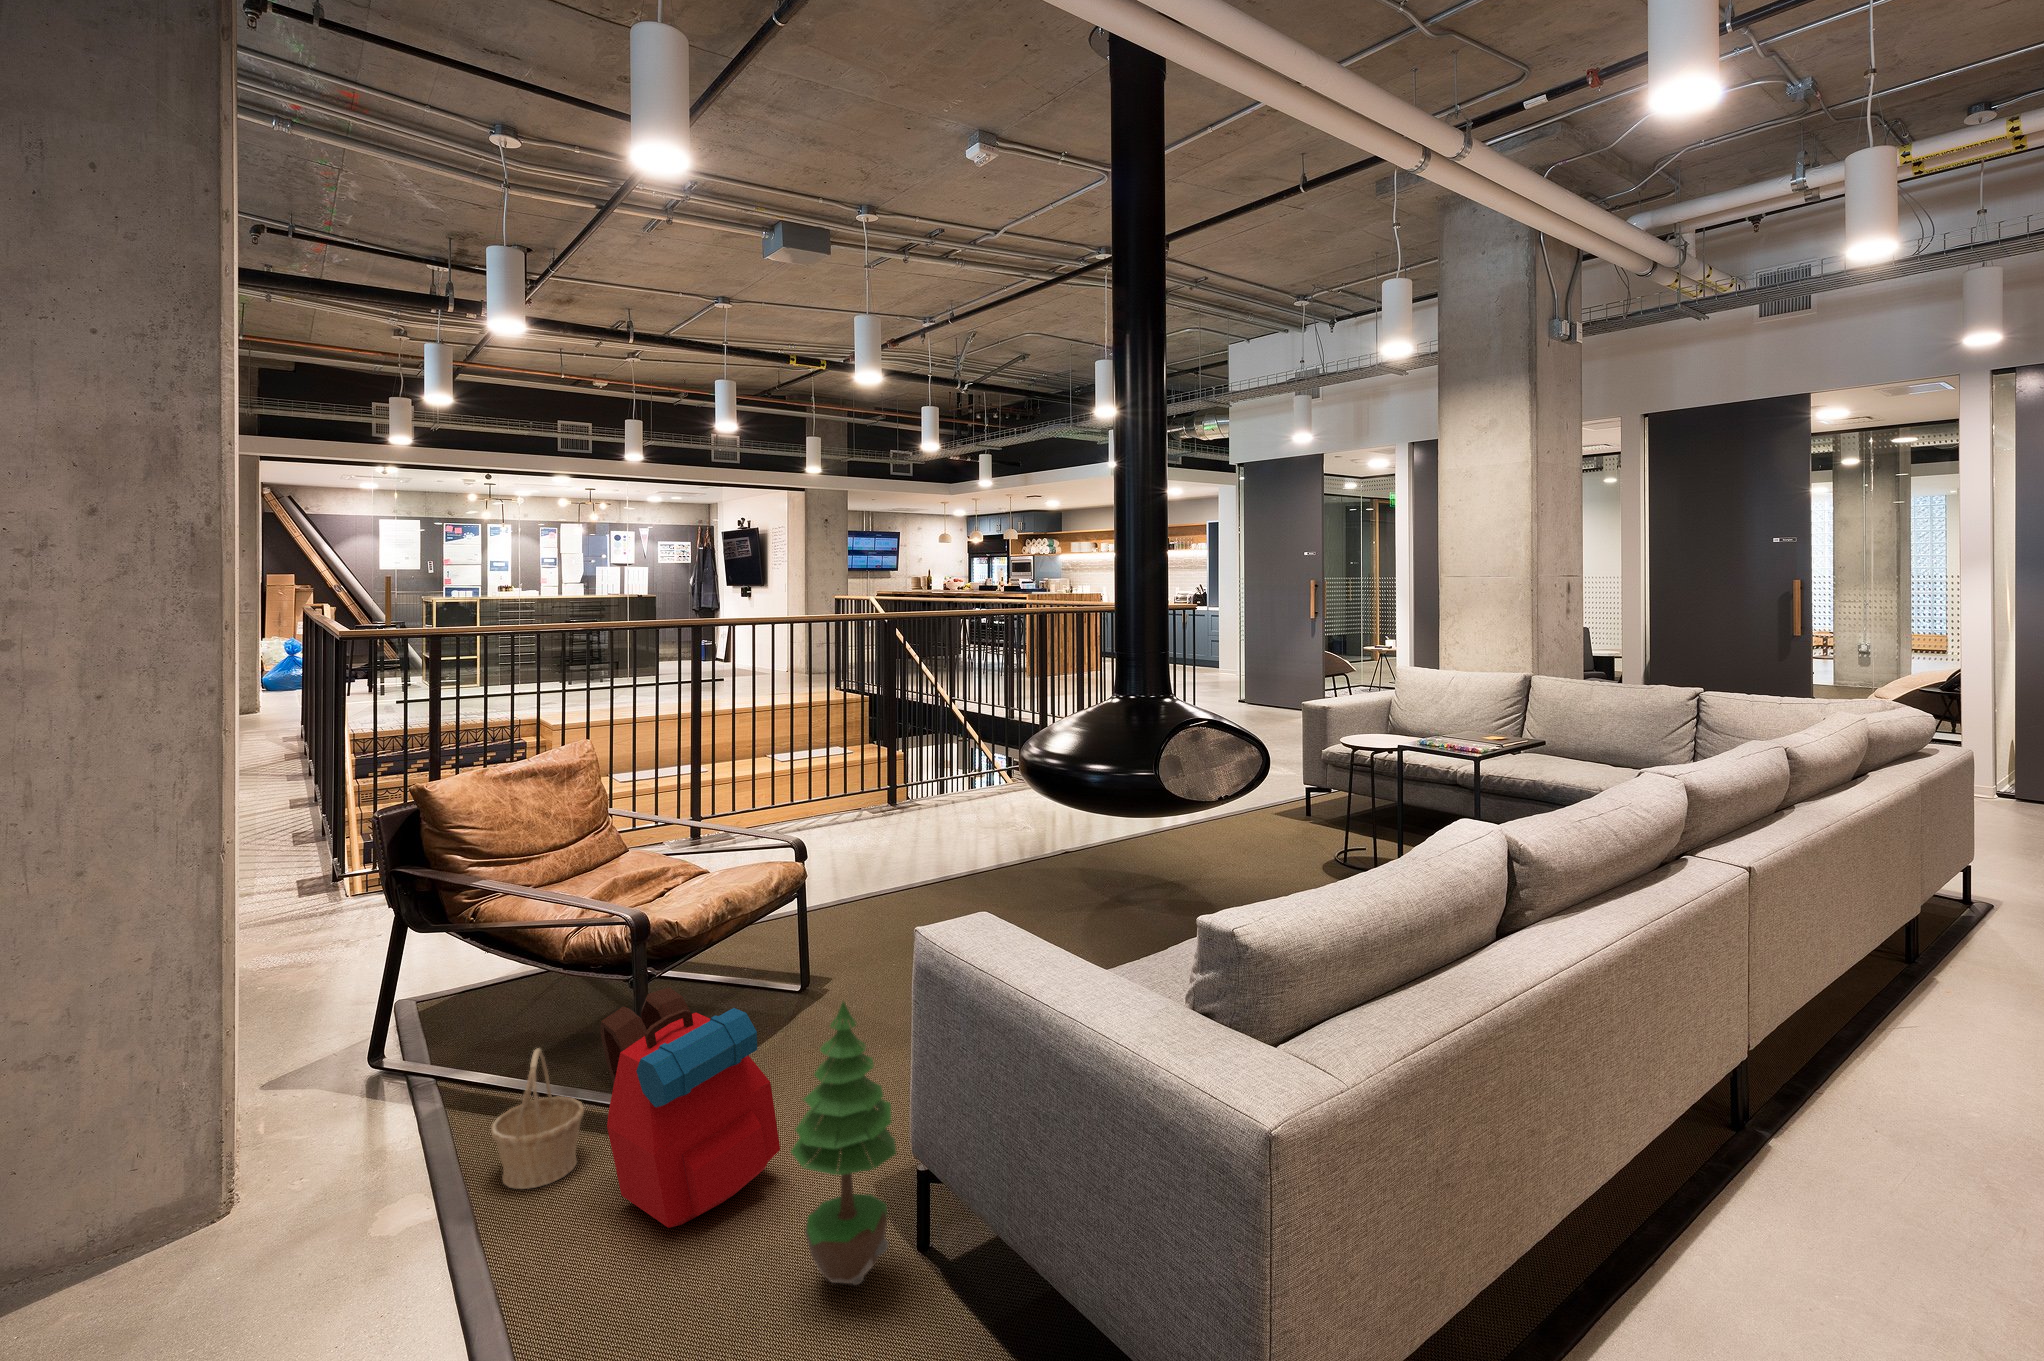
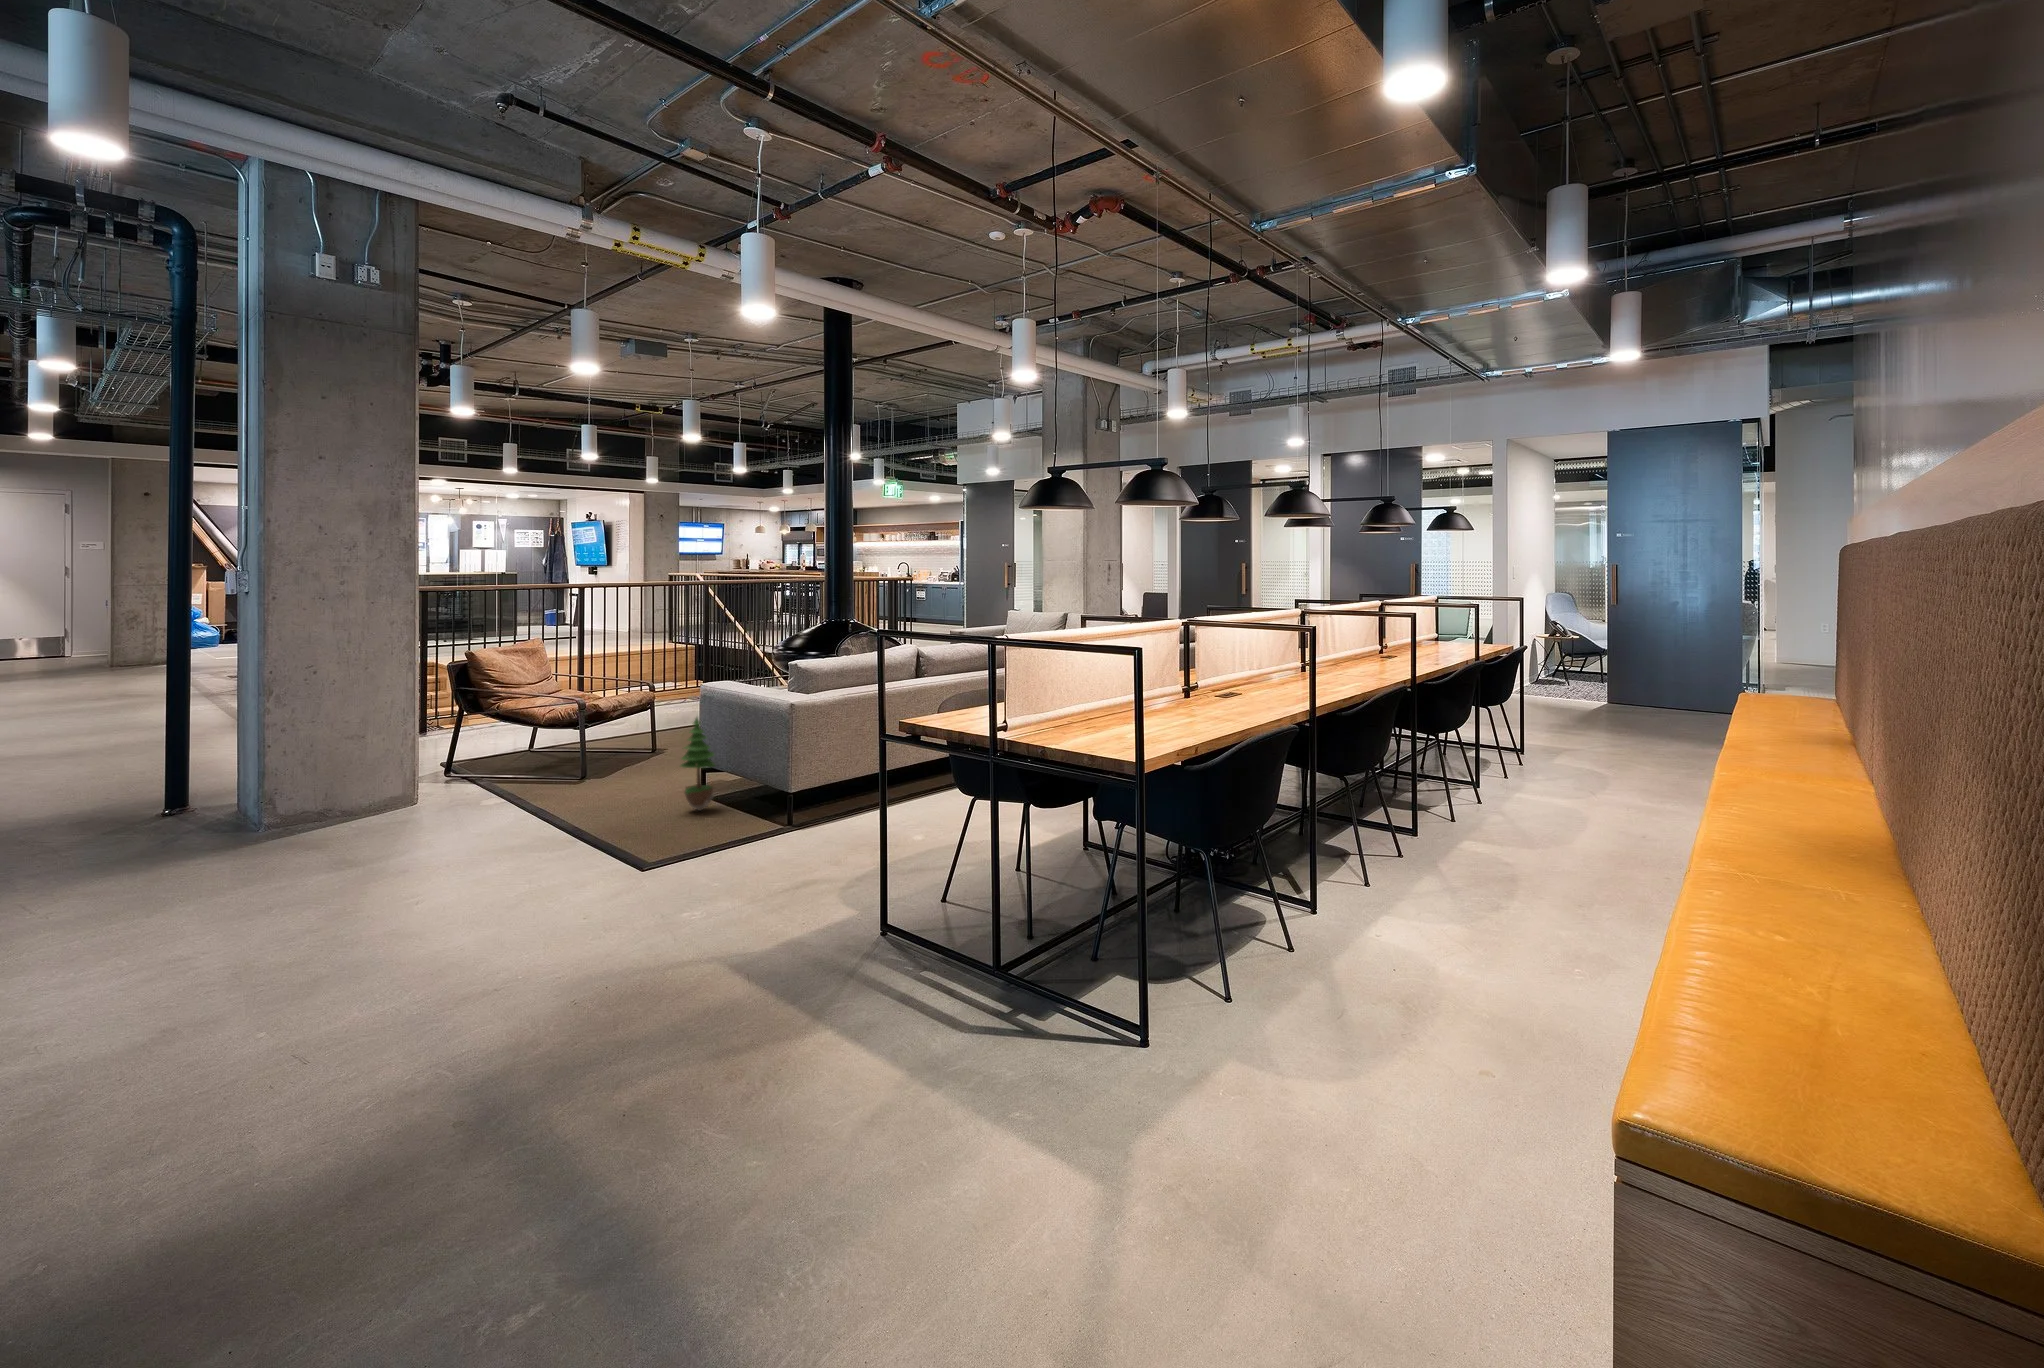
backpack: present [600,987,780,1228] -> none [600,730,671,806]
basket: present [491,1048,584,1189] -> none [554,754,590,803]

